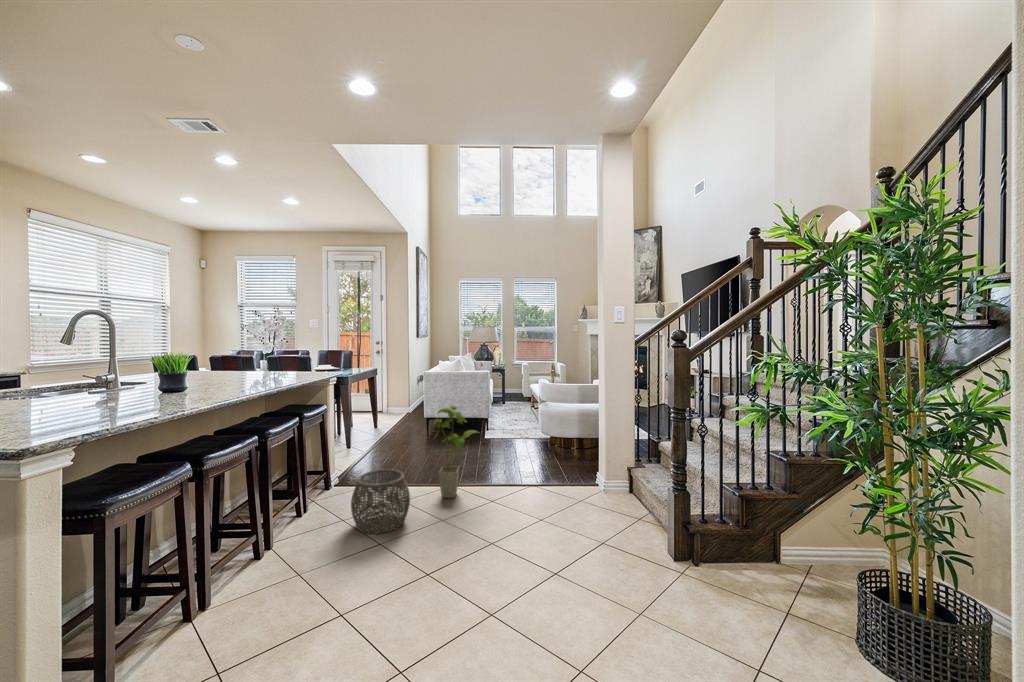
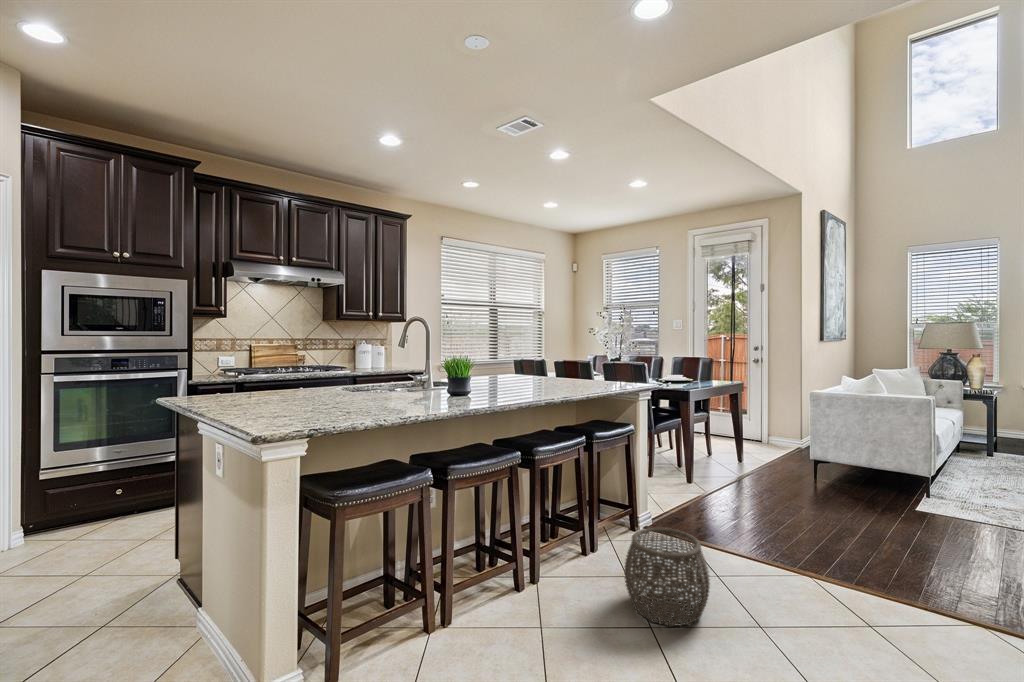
house plant: present [433,406,477,498] -> none [765,455,866,614]

